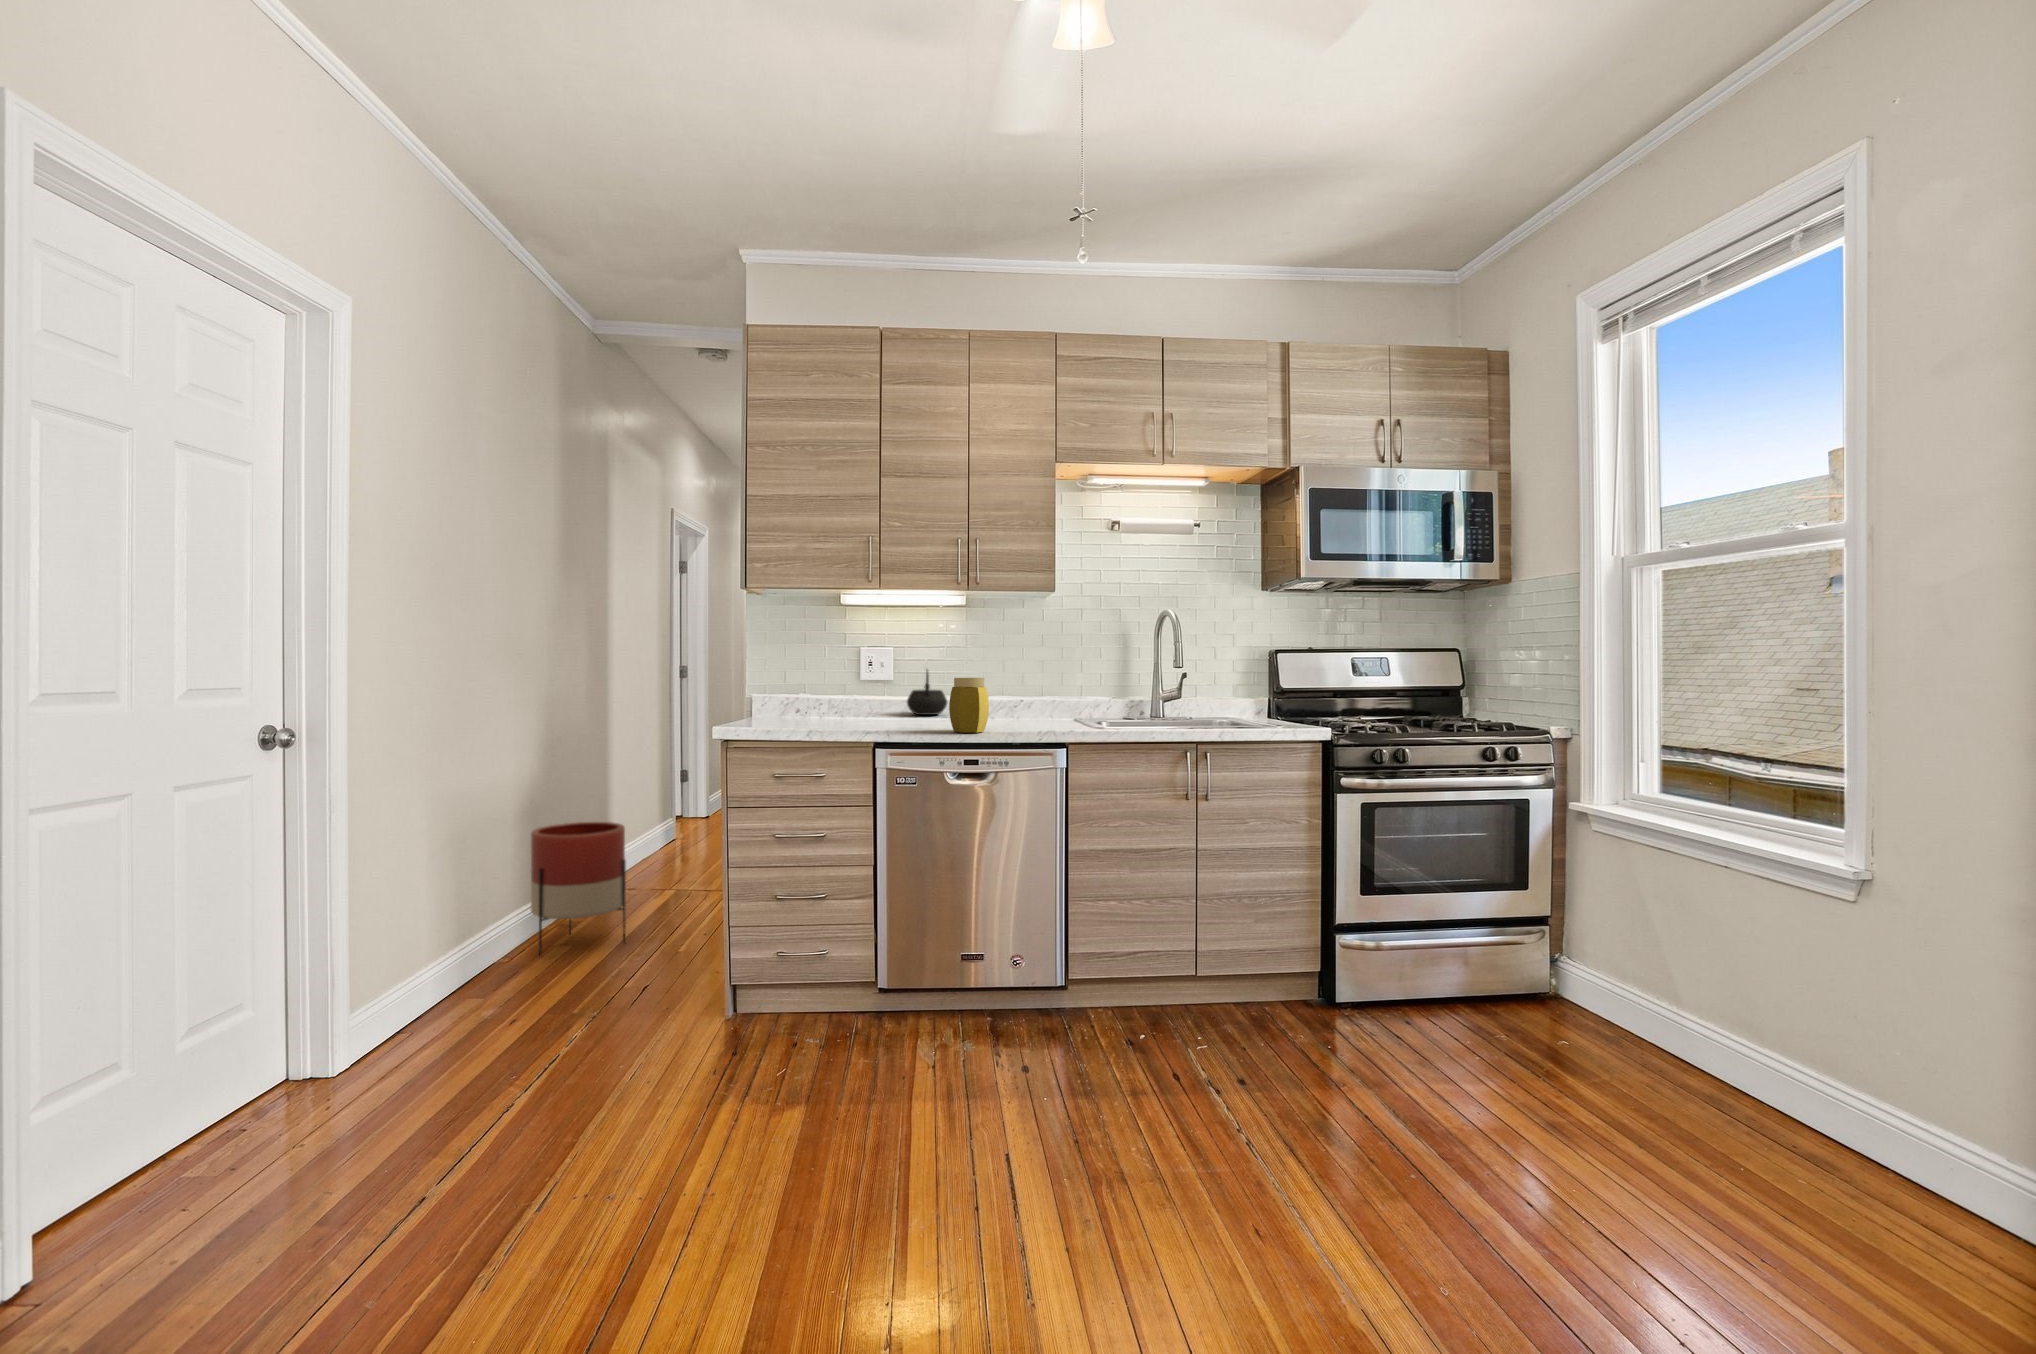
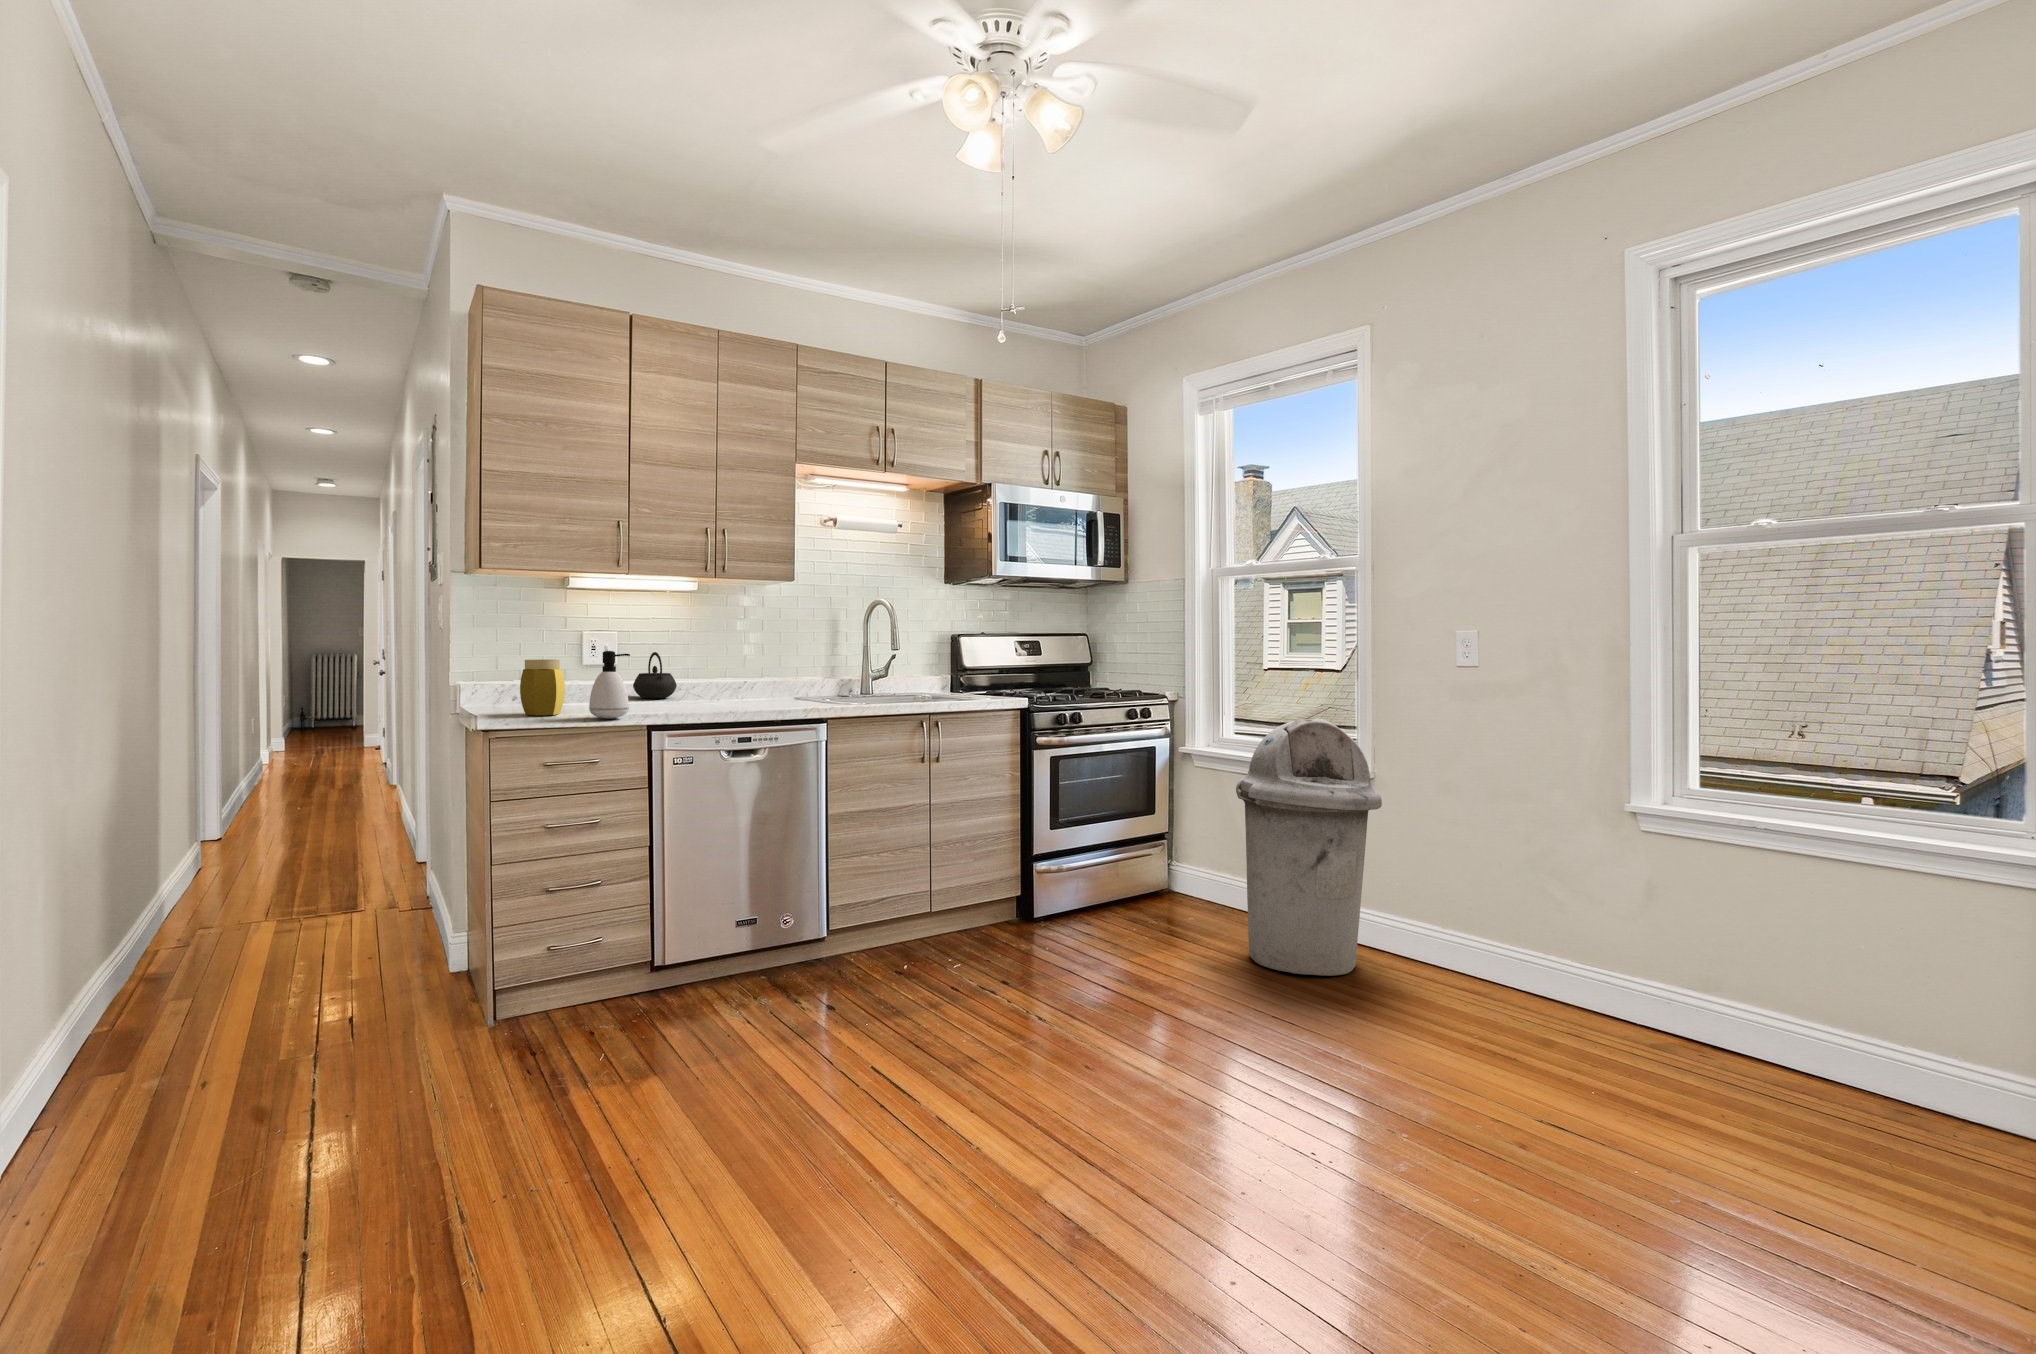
soap dispenser: none [820,666,857,733] -> present [589,651,630,719]
jar: present [949,678,989,733] -> present [520,659,565,715]
trash can: none [1605,770,1881,1191] -> present [1236,718,1382,976]
planter: present [531,822,626,956] -> none [126,838,269,1009]

